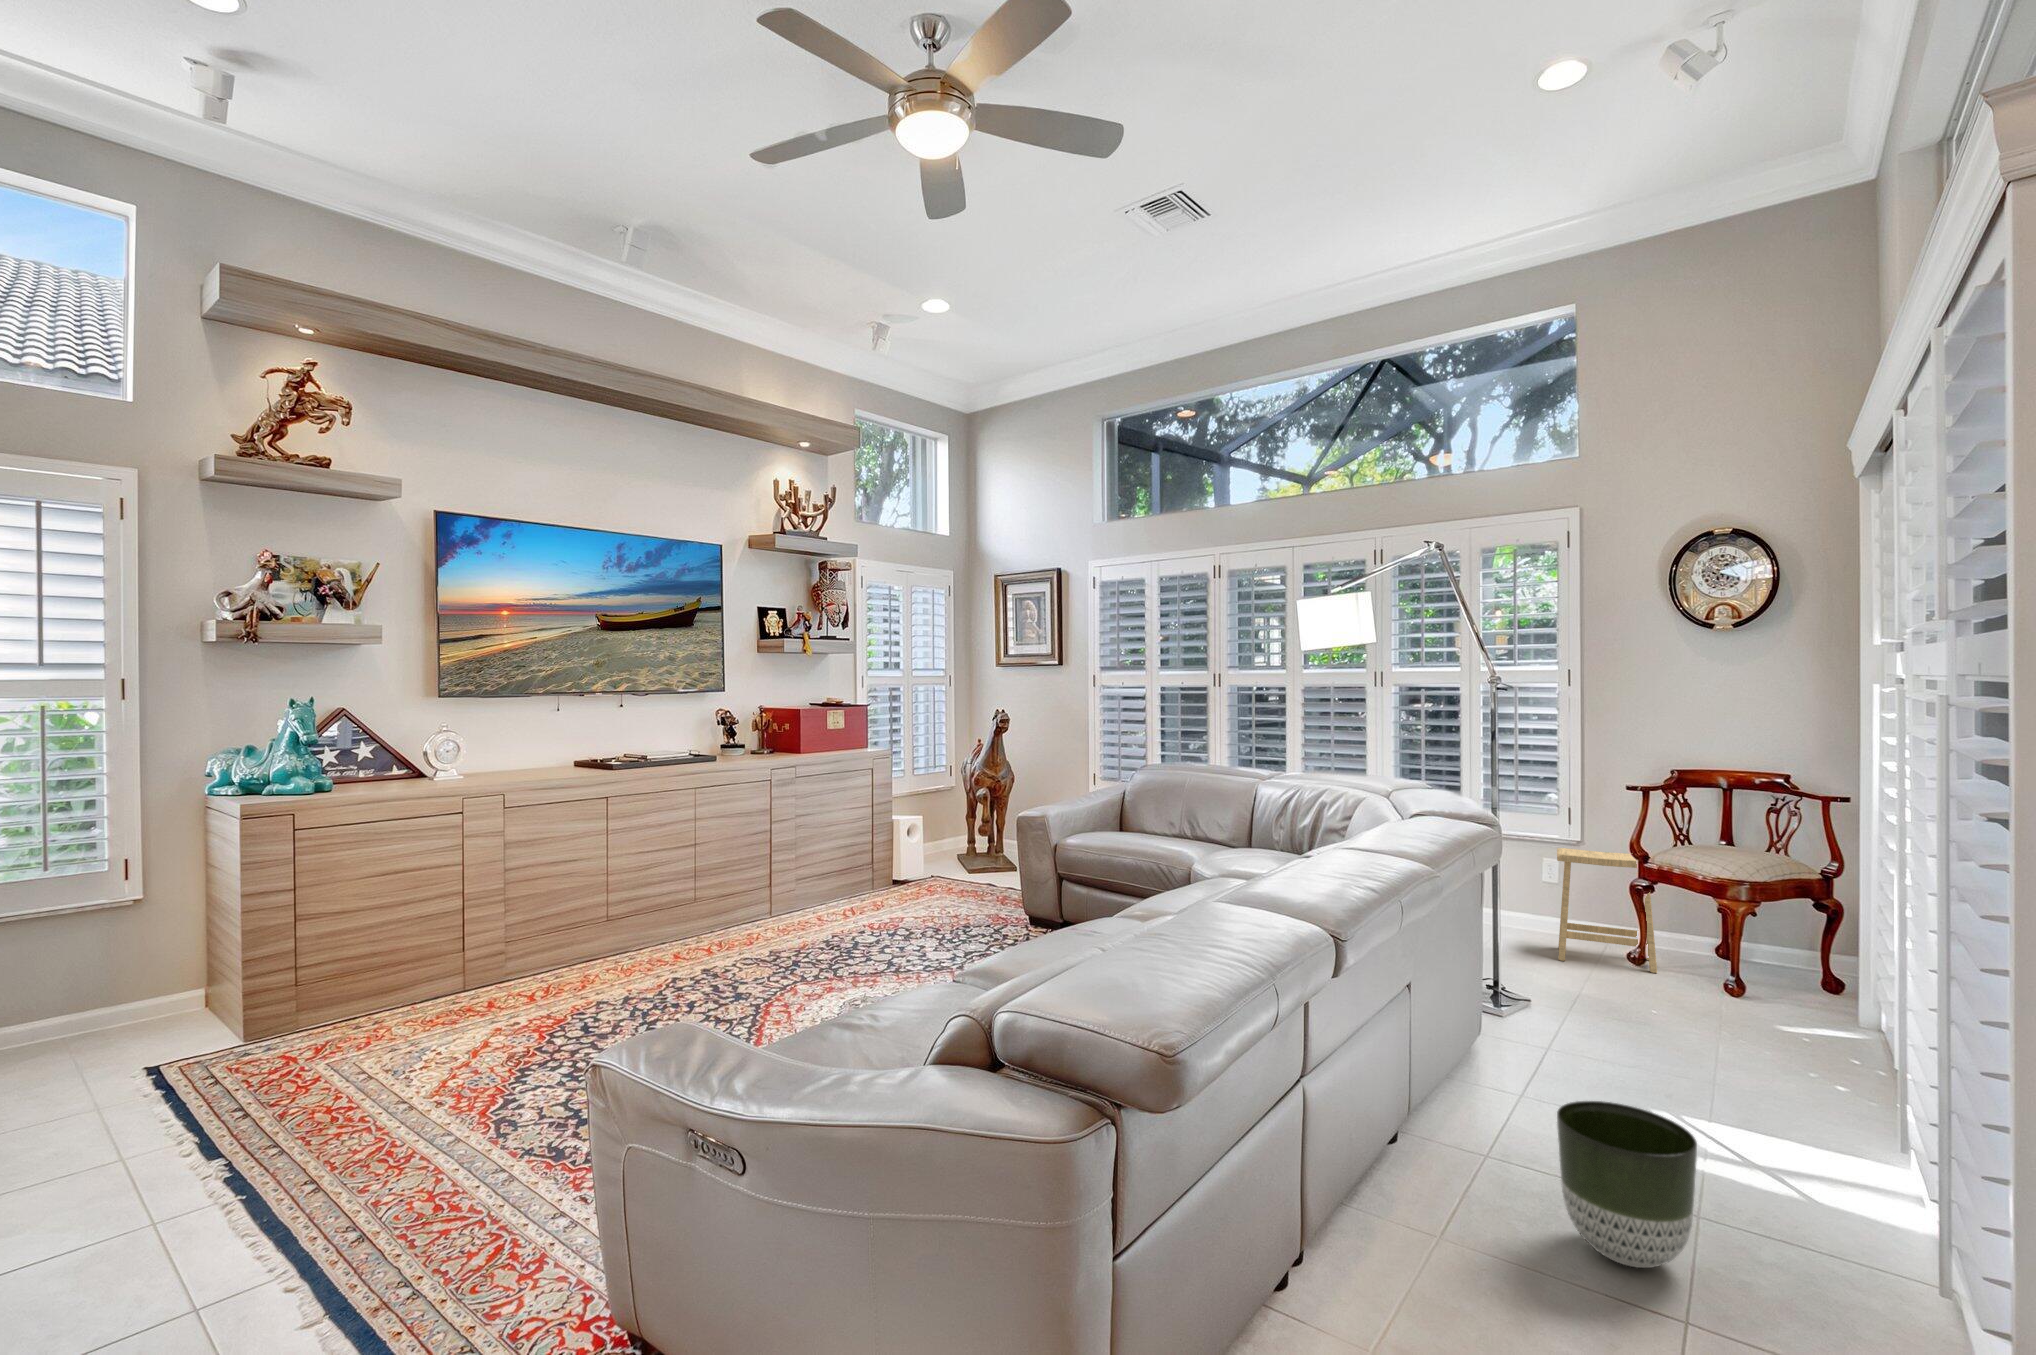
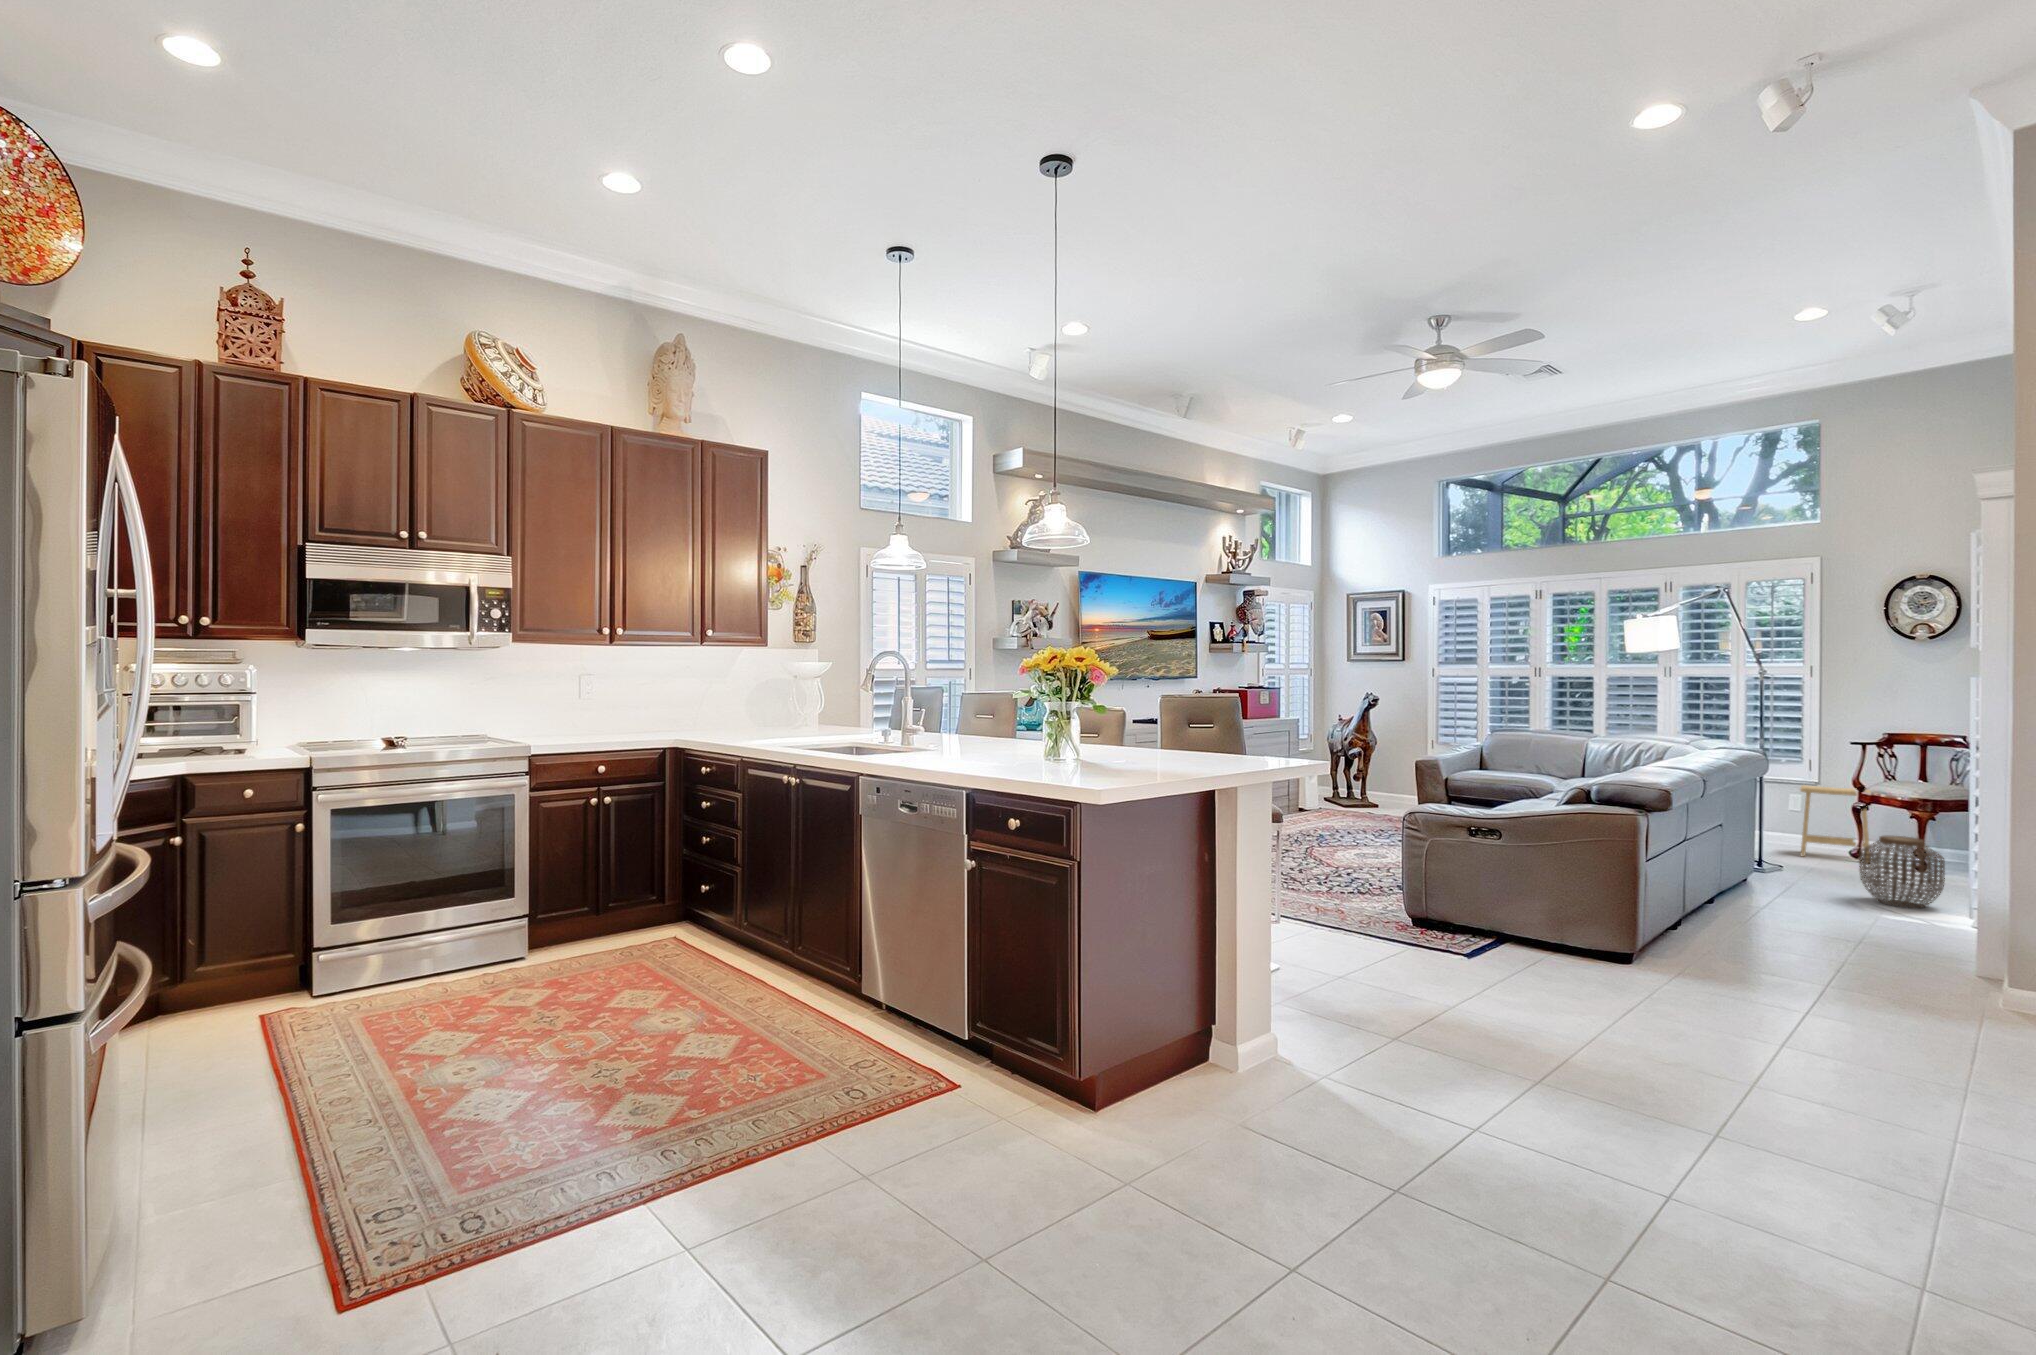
woven basket: none [1664,974,1816,1121] -> present [1859,836,1945,908]
planter: present [1557,1101,1697,1268] -> none [1790,870,1857,933]

